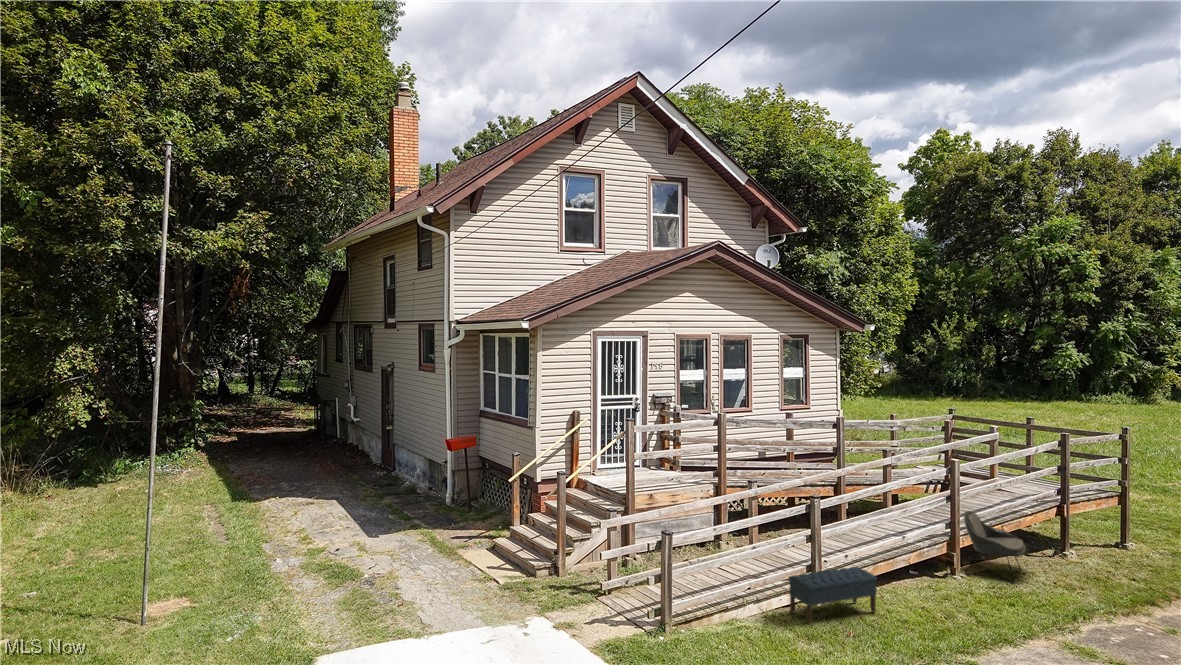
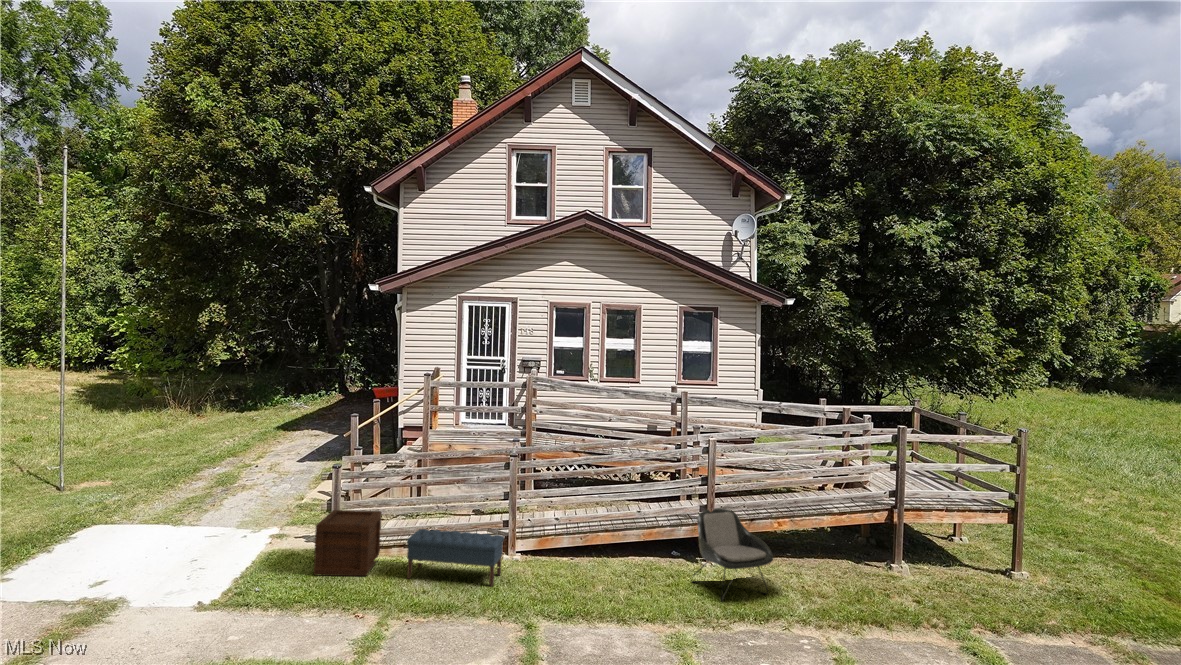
wooden crate: none [706,567,779,642] -> present [314,510,382,576]

